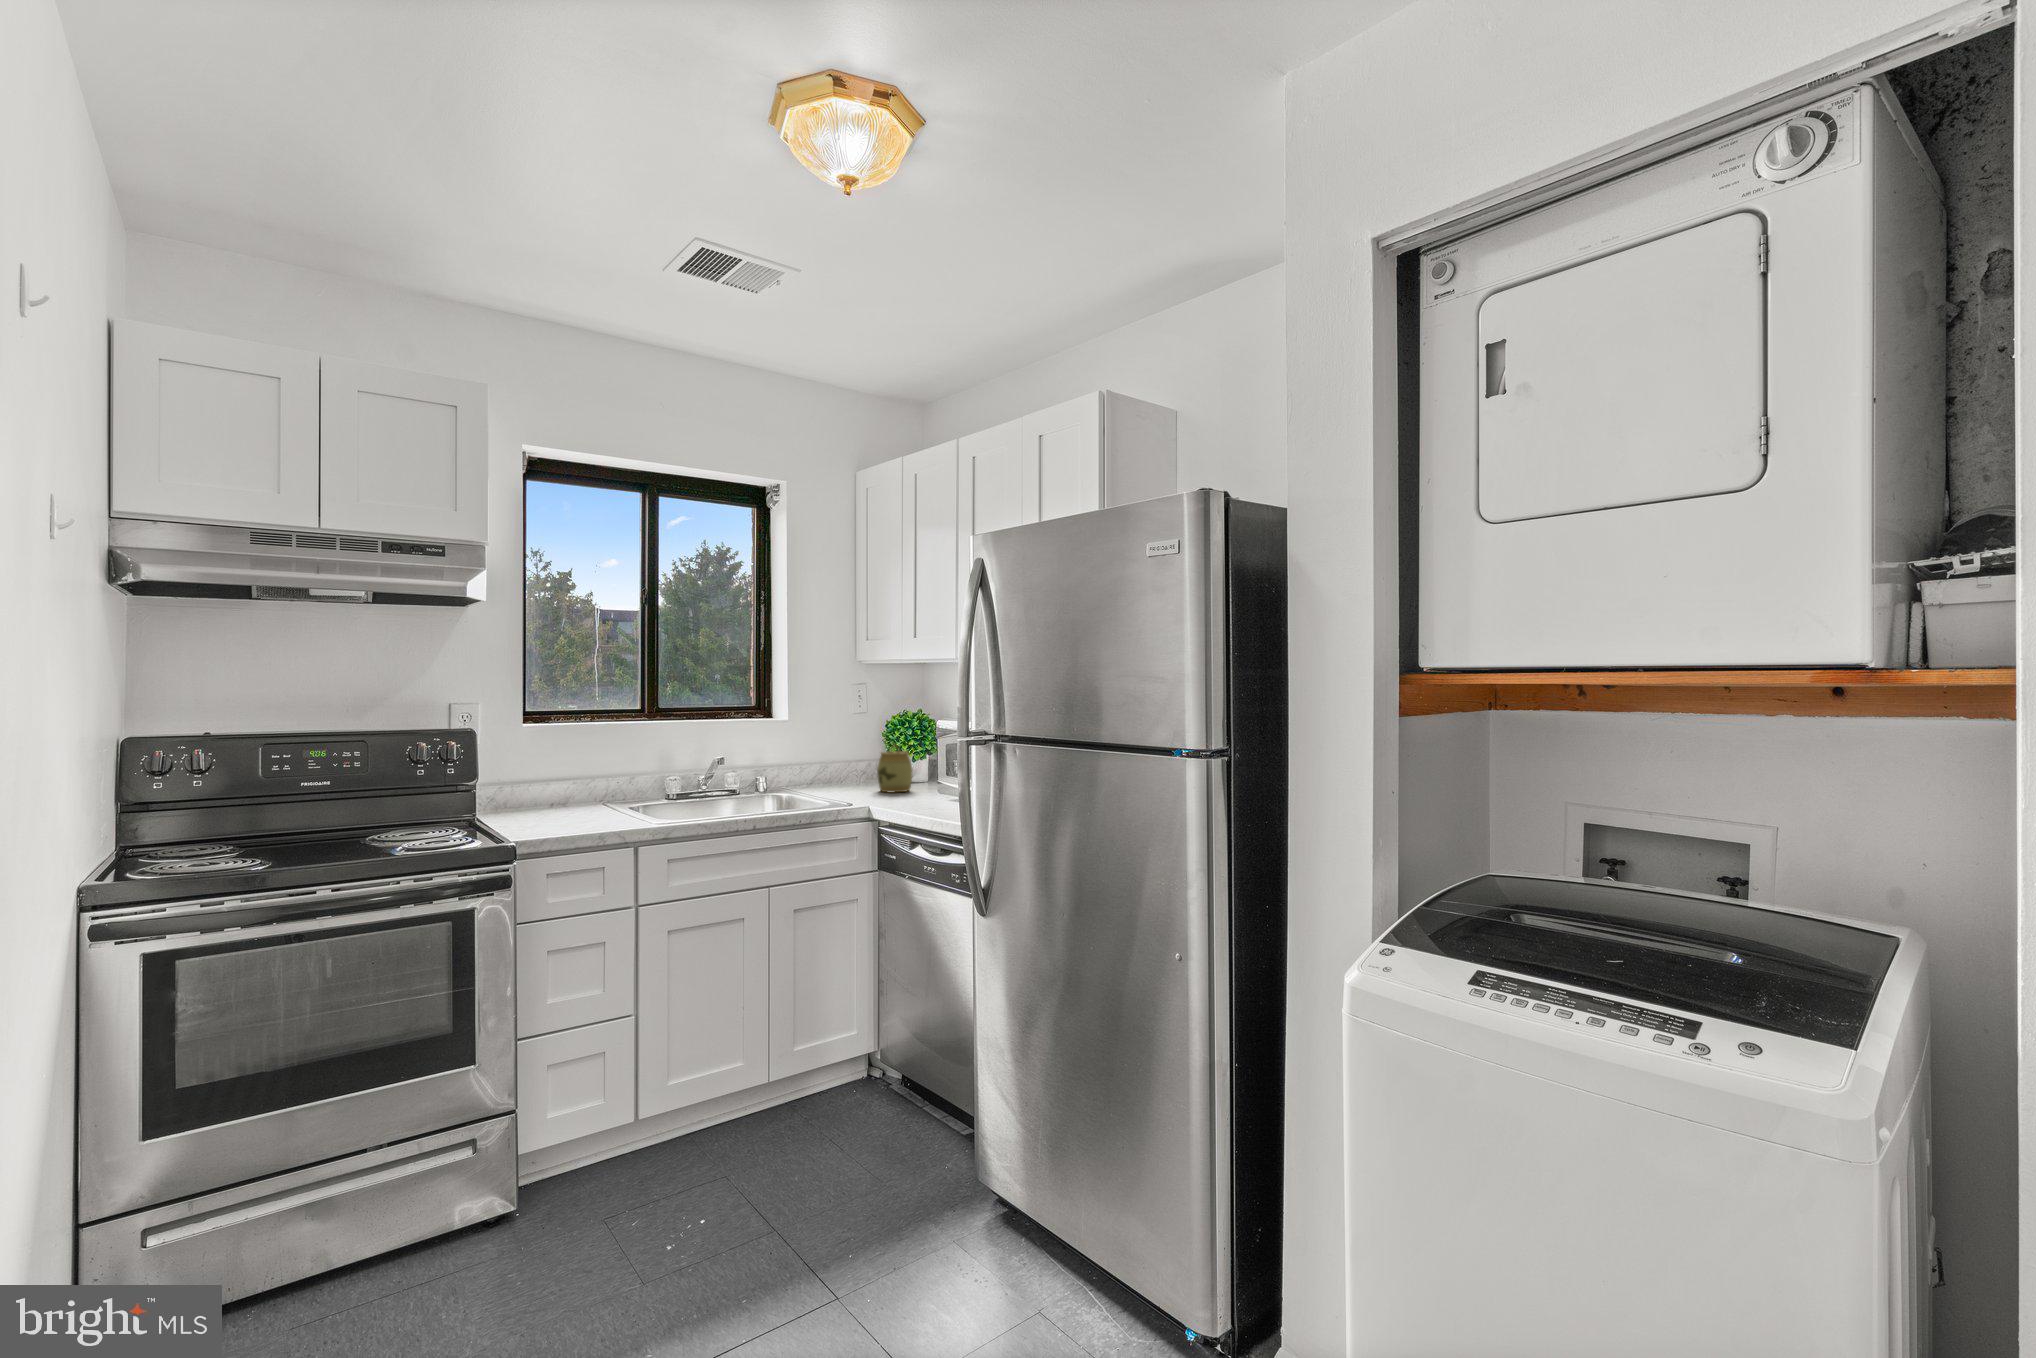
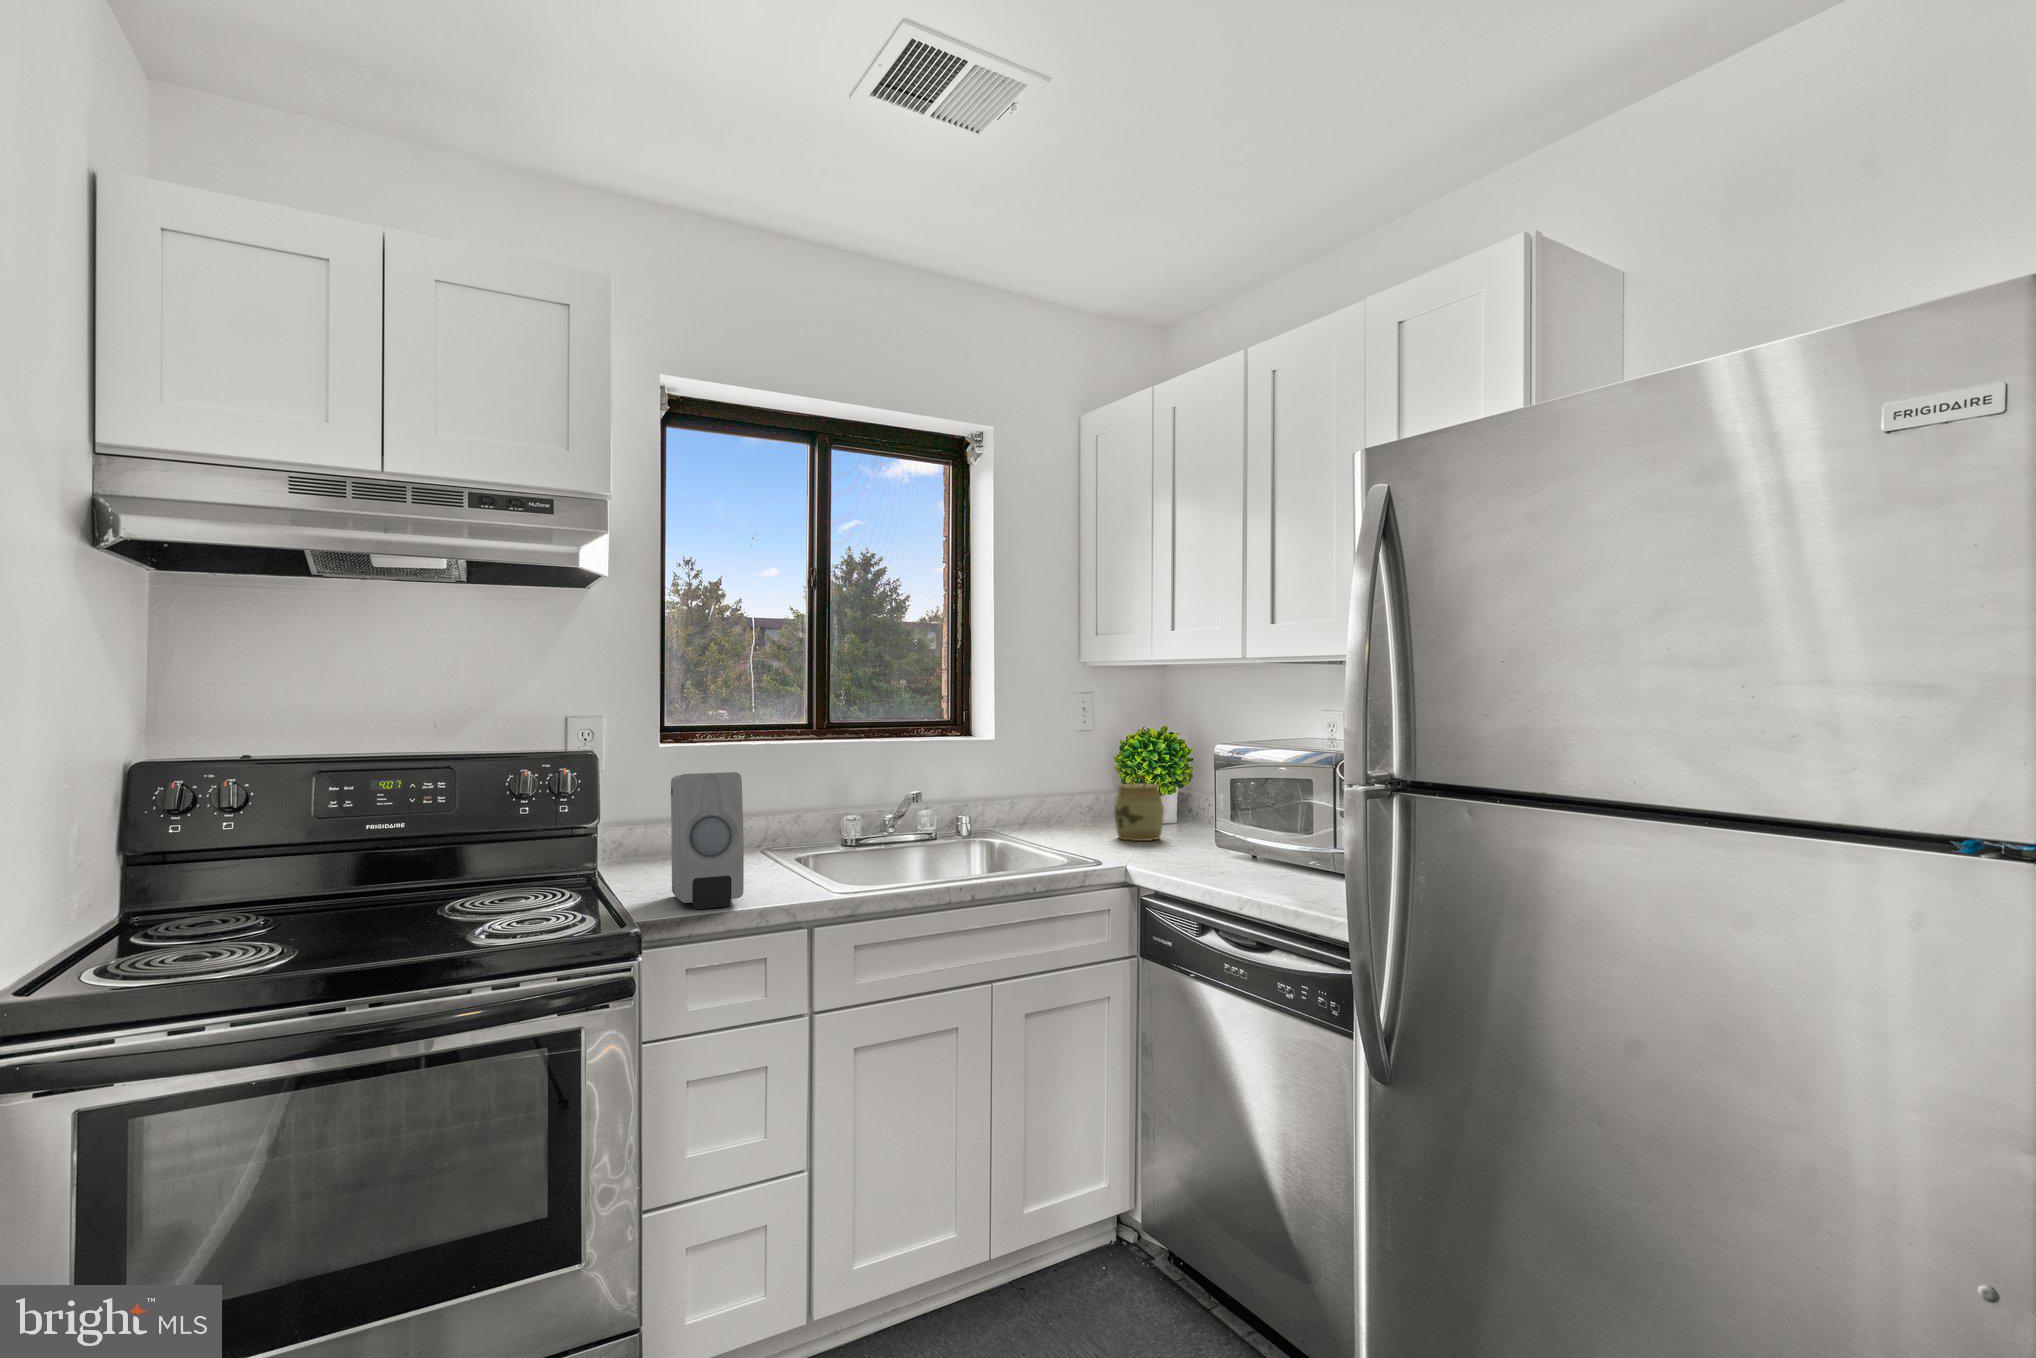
soap dispenser: none [532,742,586,835] -> present [671,772,744,909]

